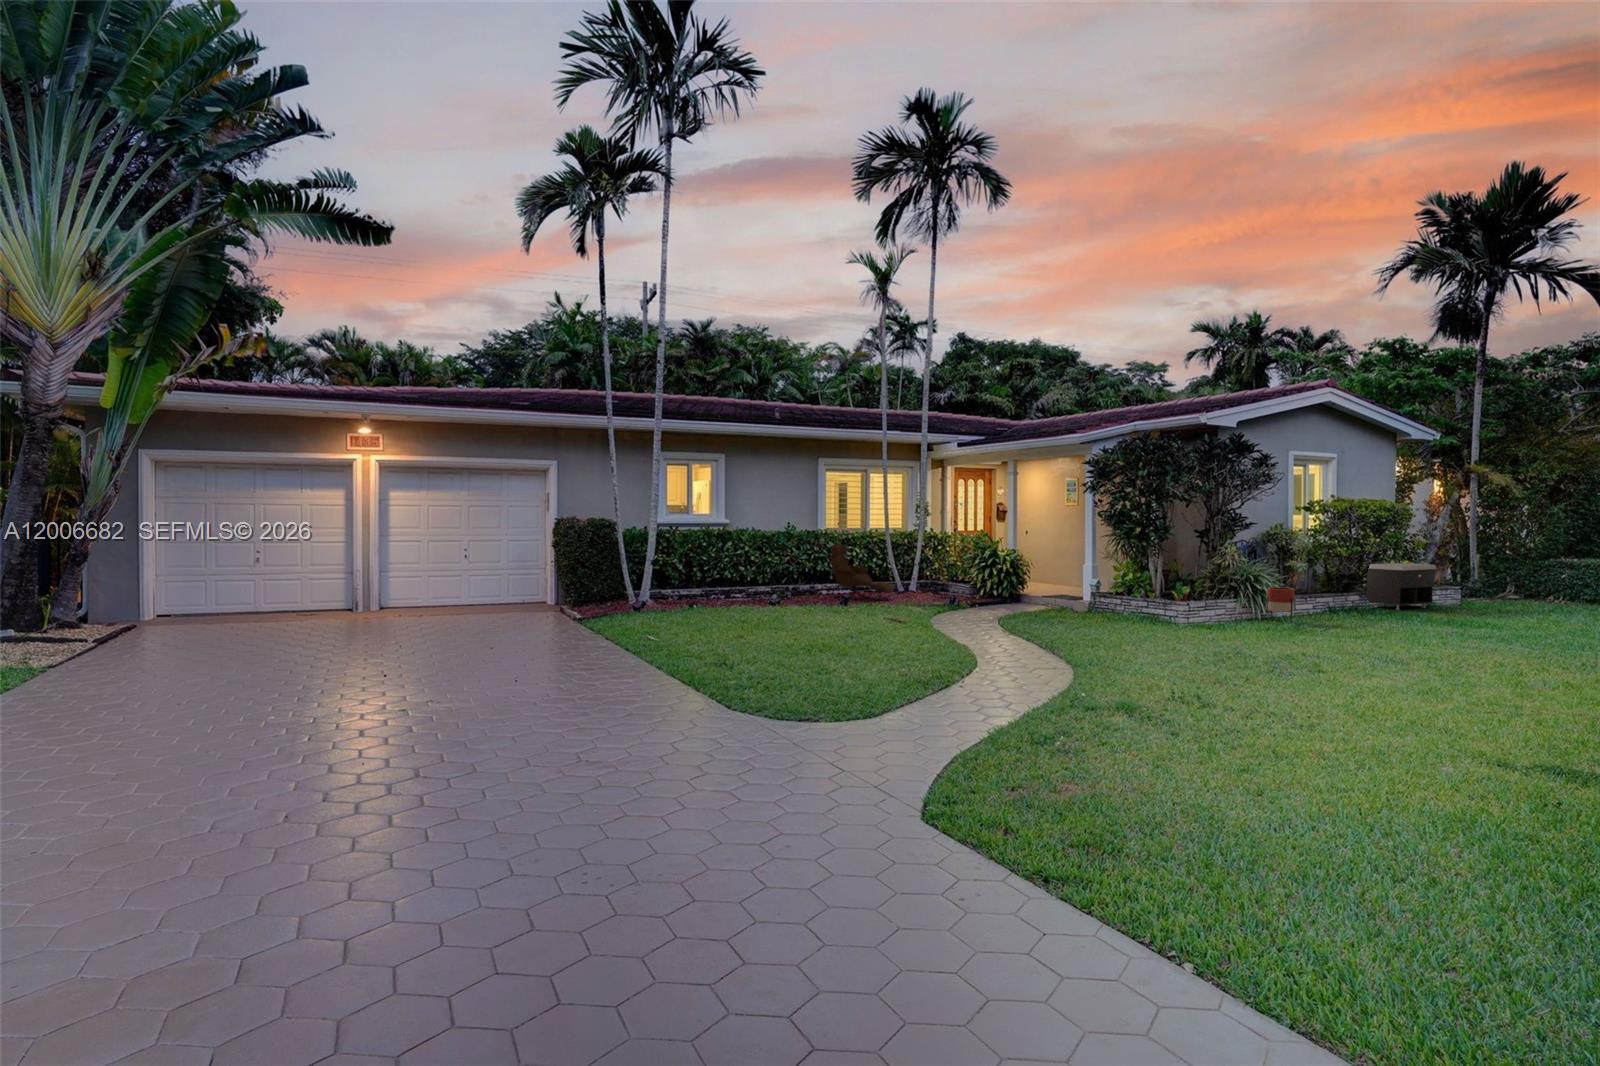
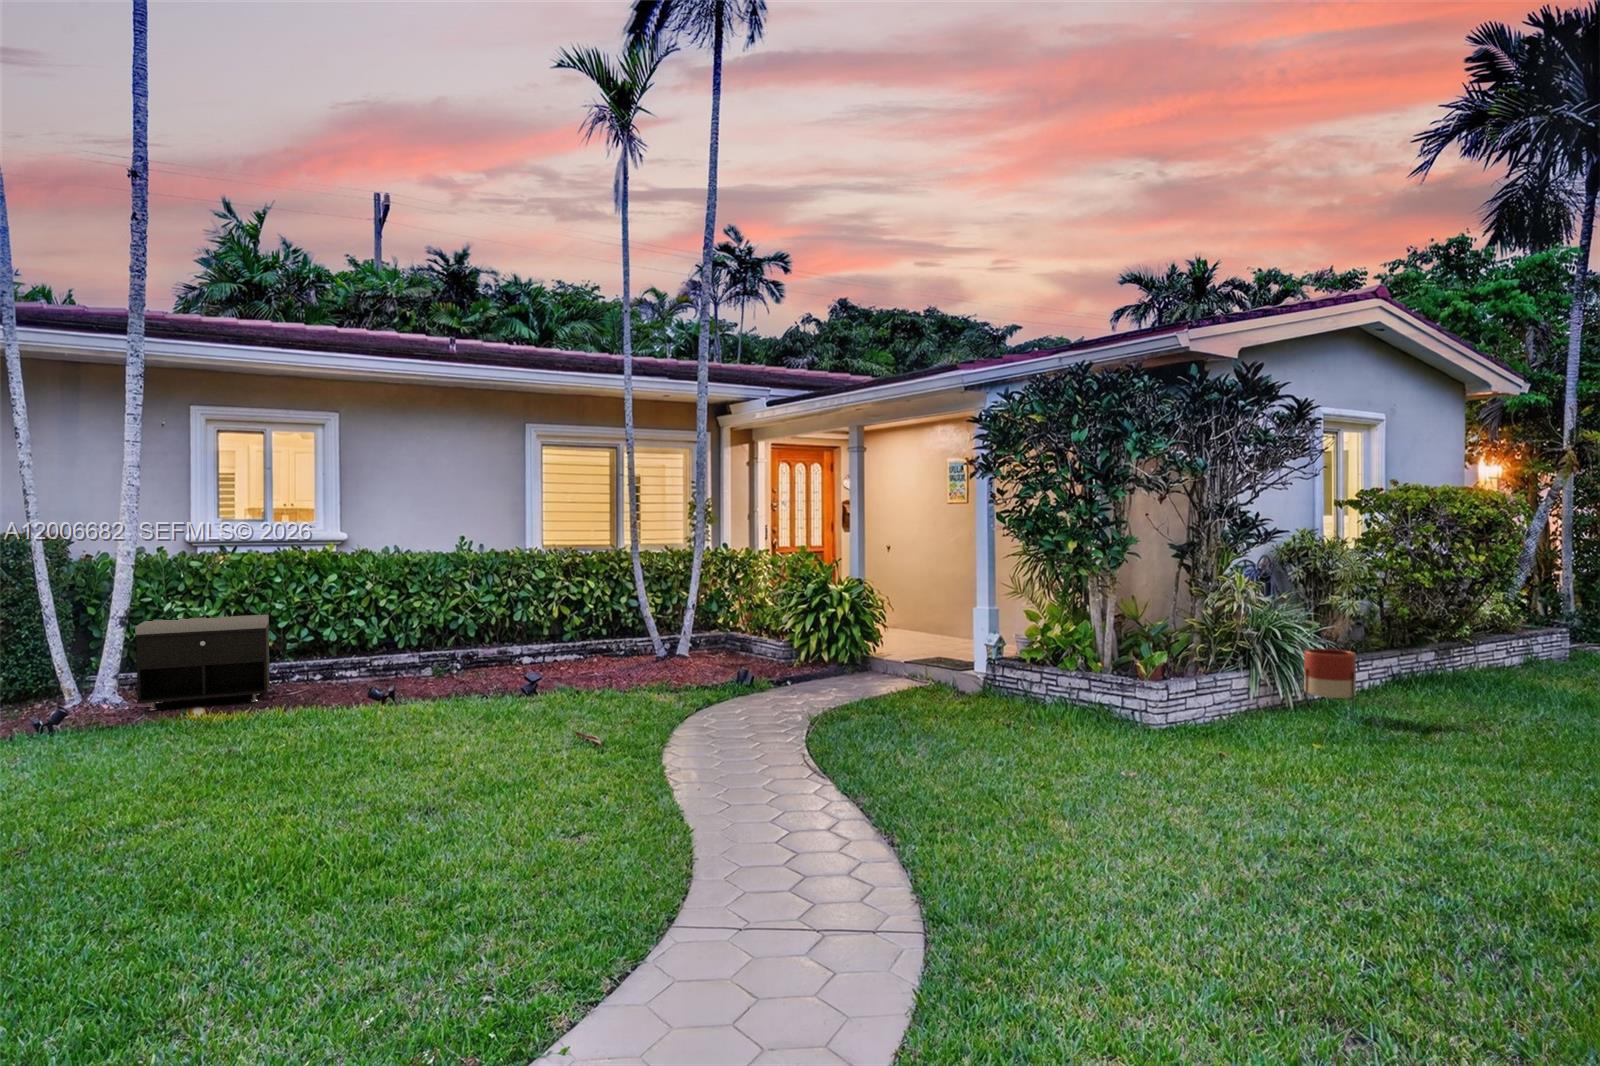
lounge chair: present [831,544,894,600] -> none [539,572,653,675]
storage bench: present [1367,563,1436,610] -> present [135,615,270,710]

